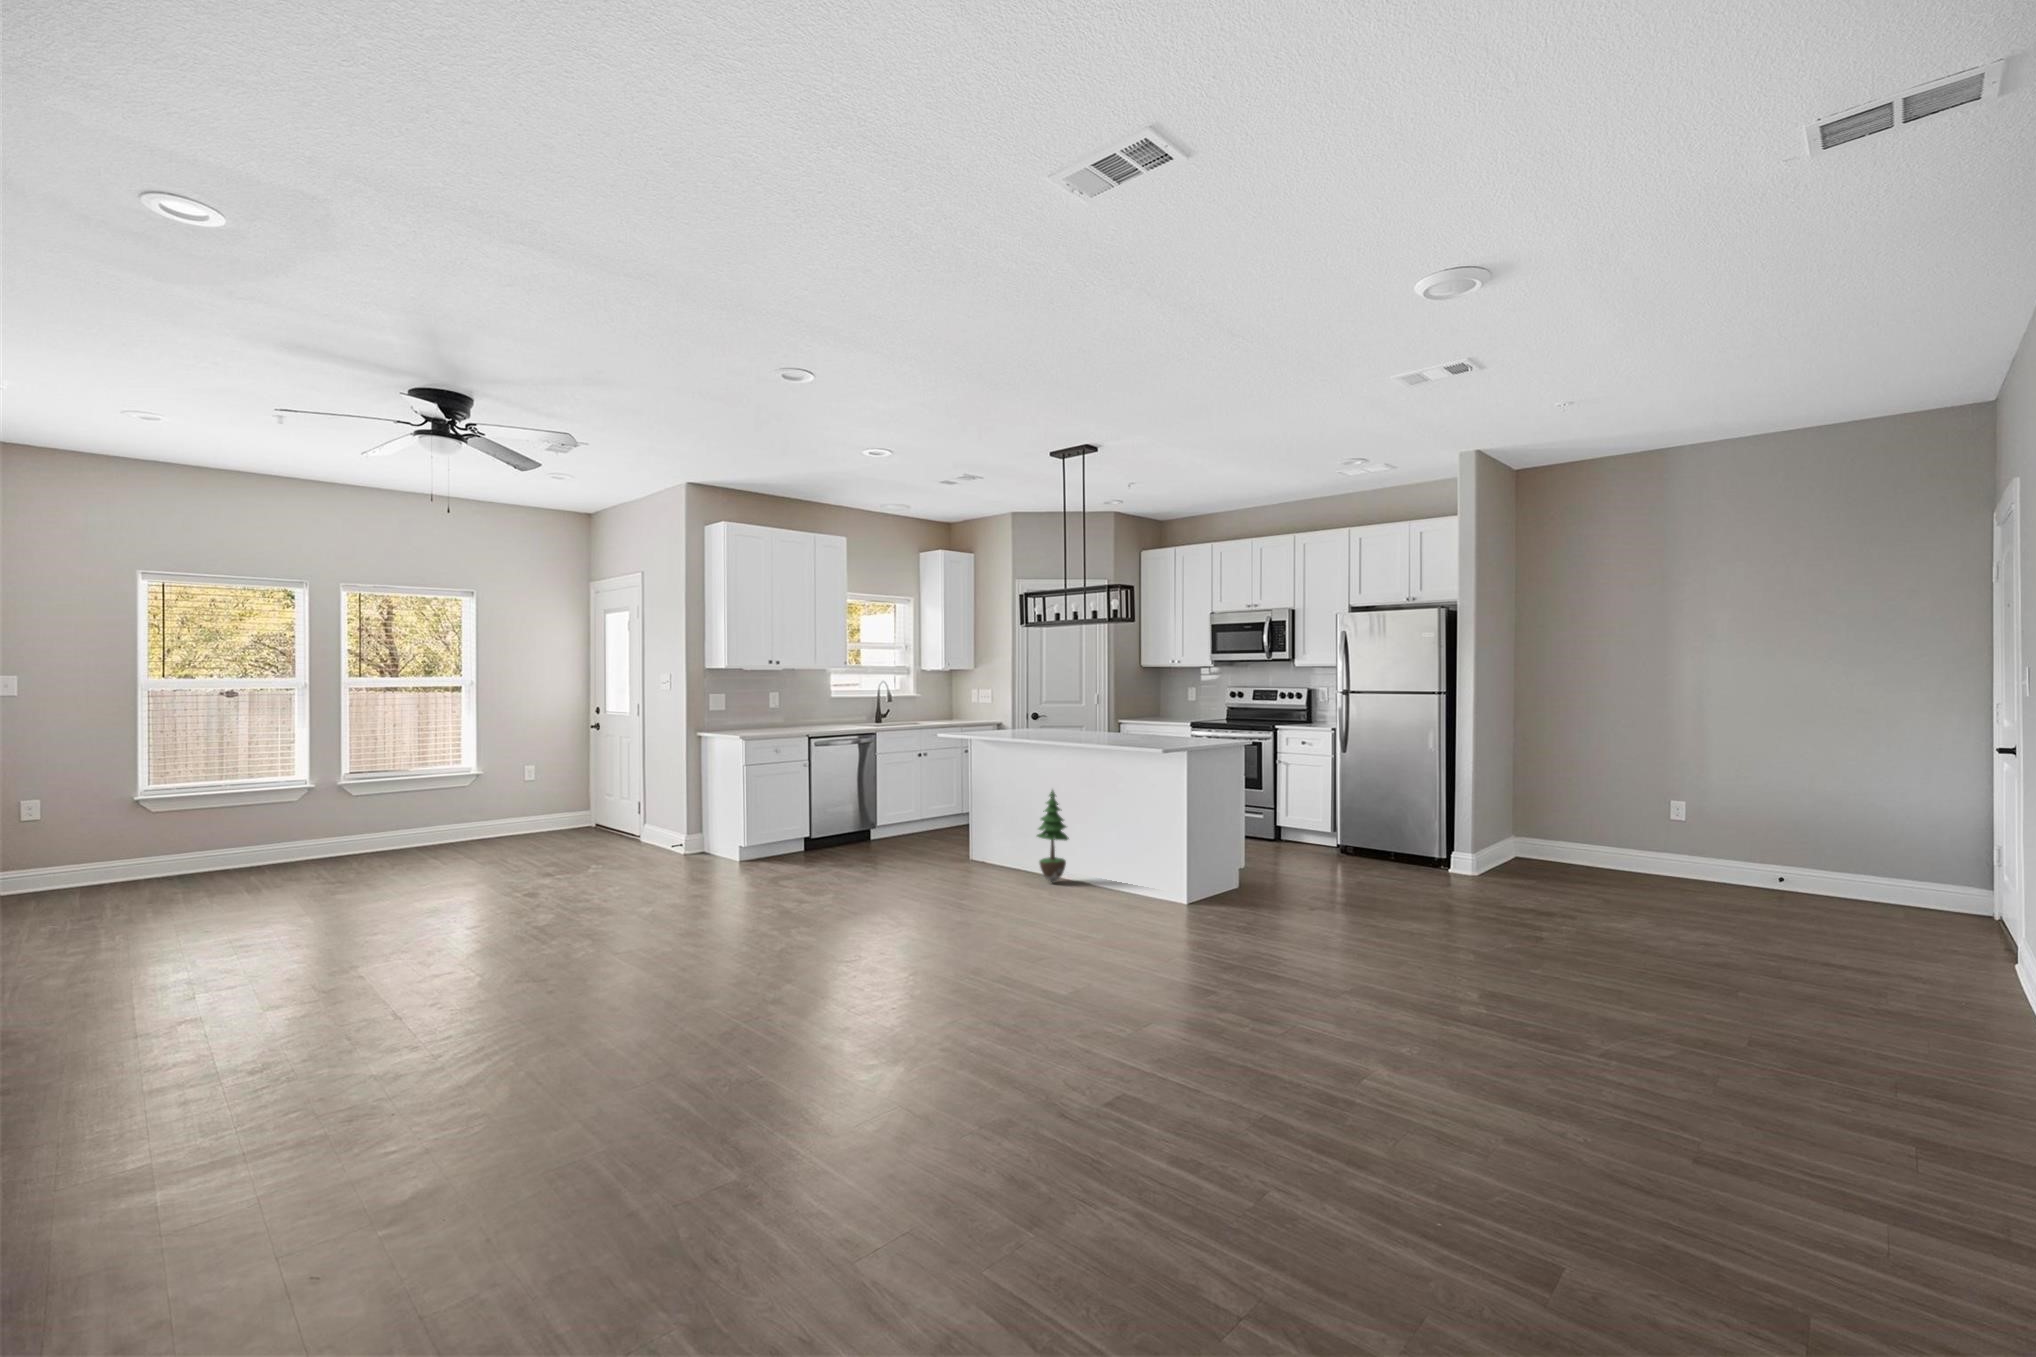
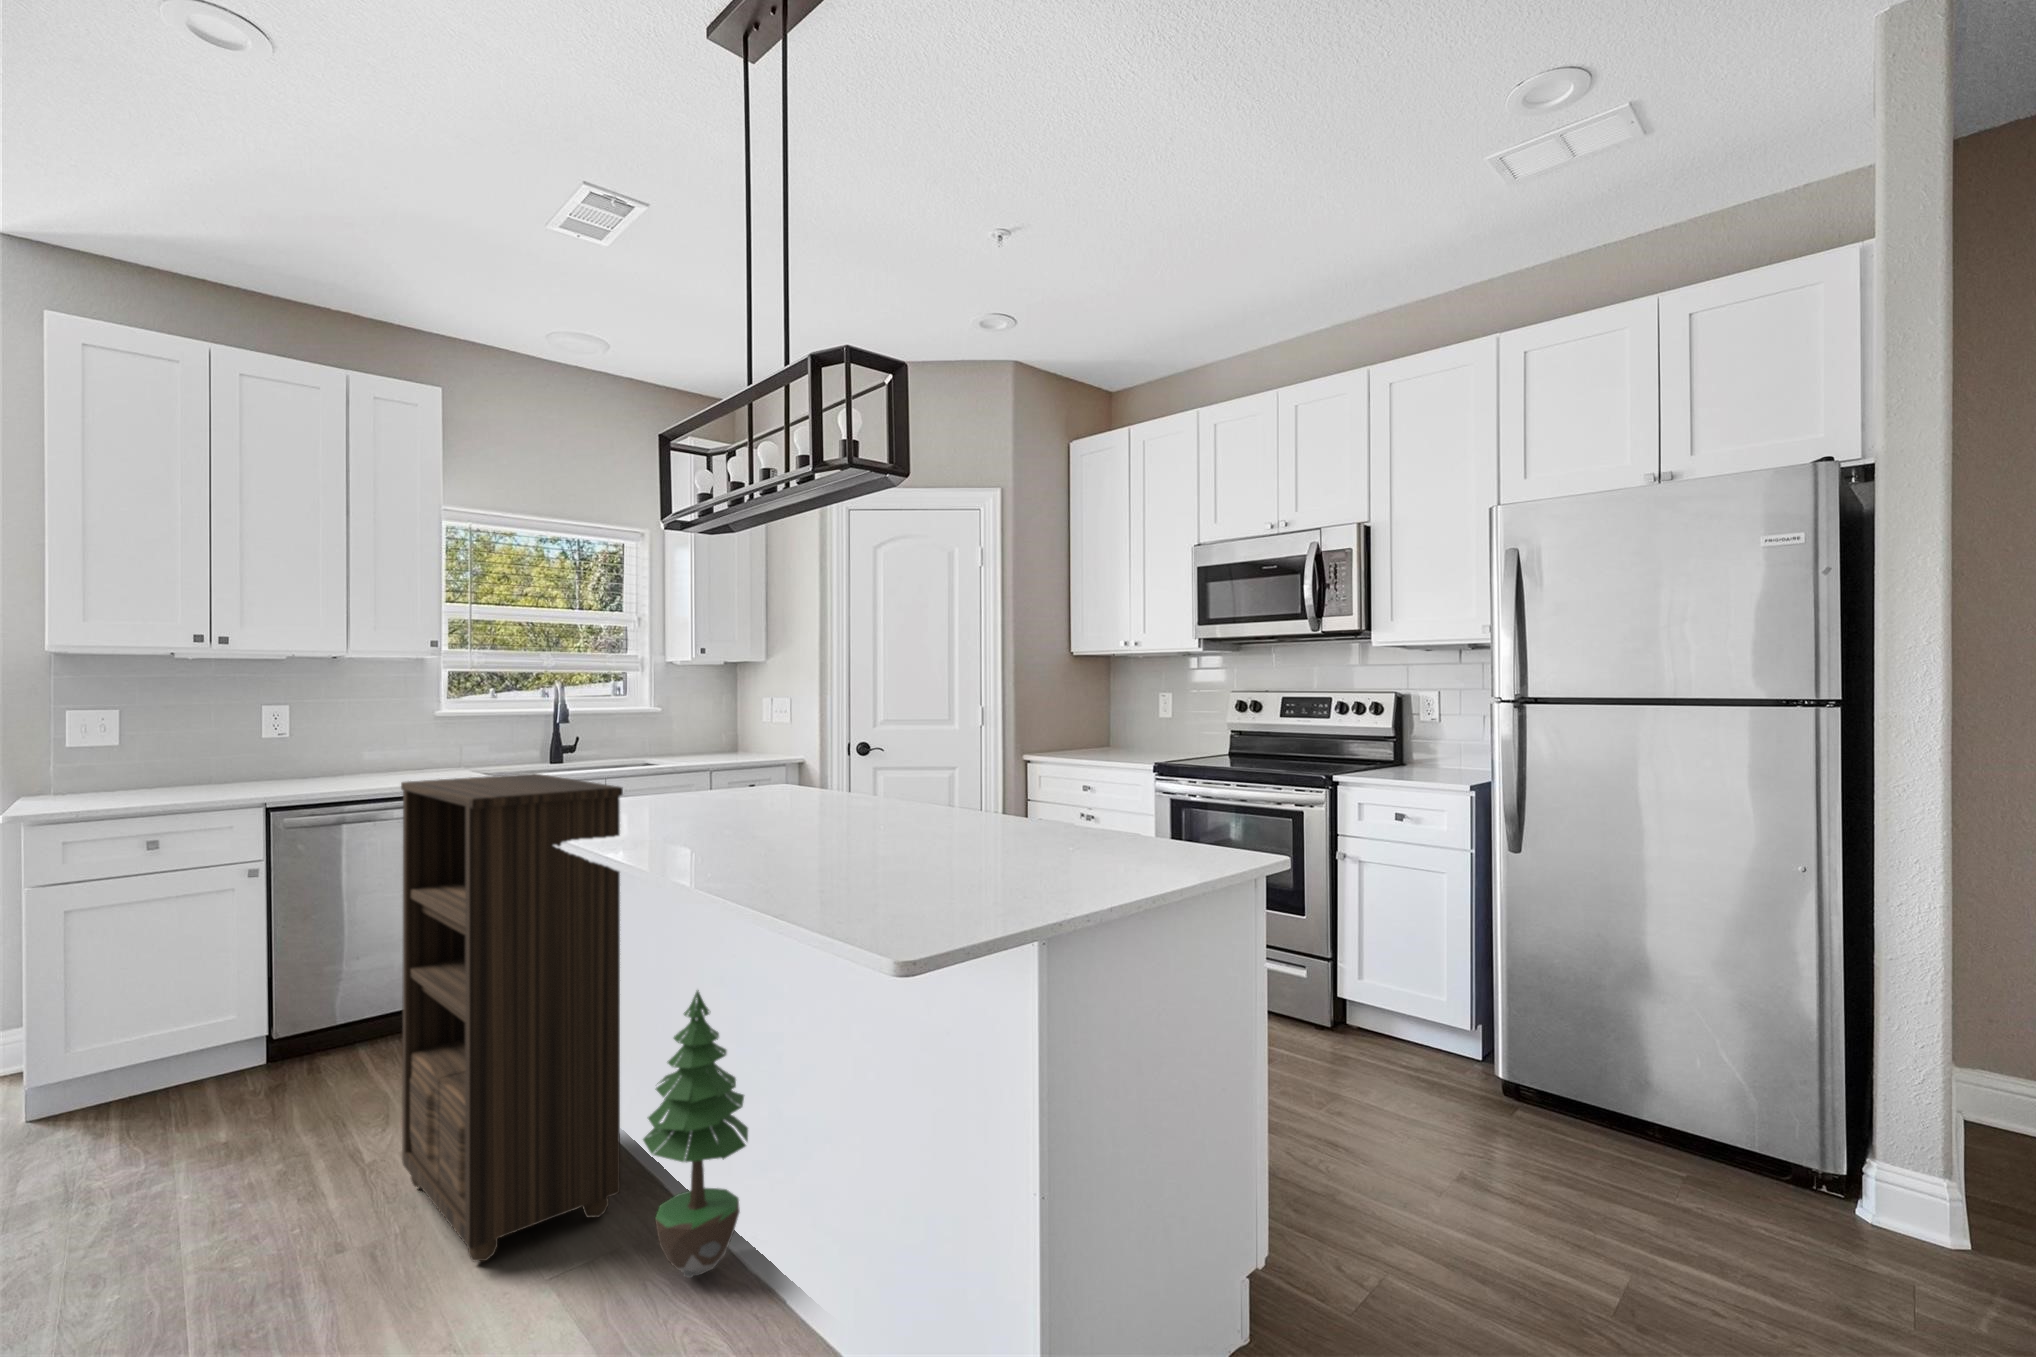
bookshelf: none [921,720,1014,881] -> present [401,773,623,1261]

